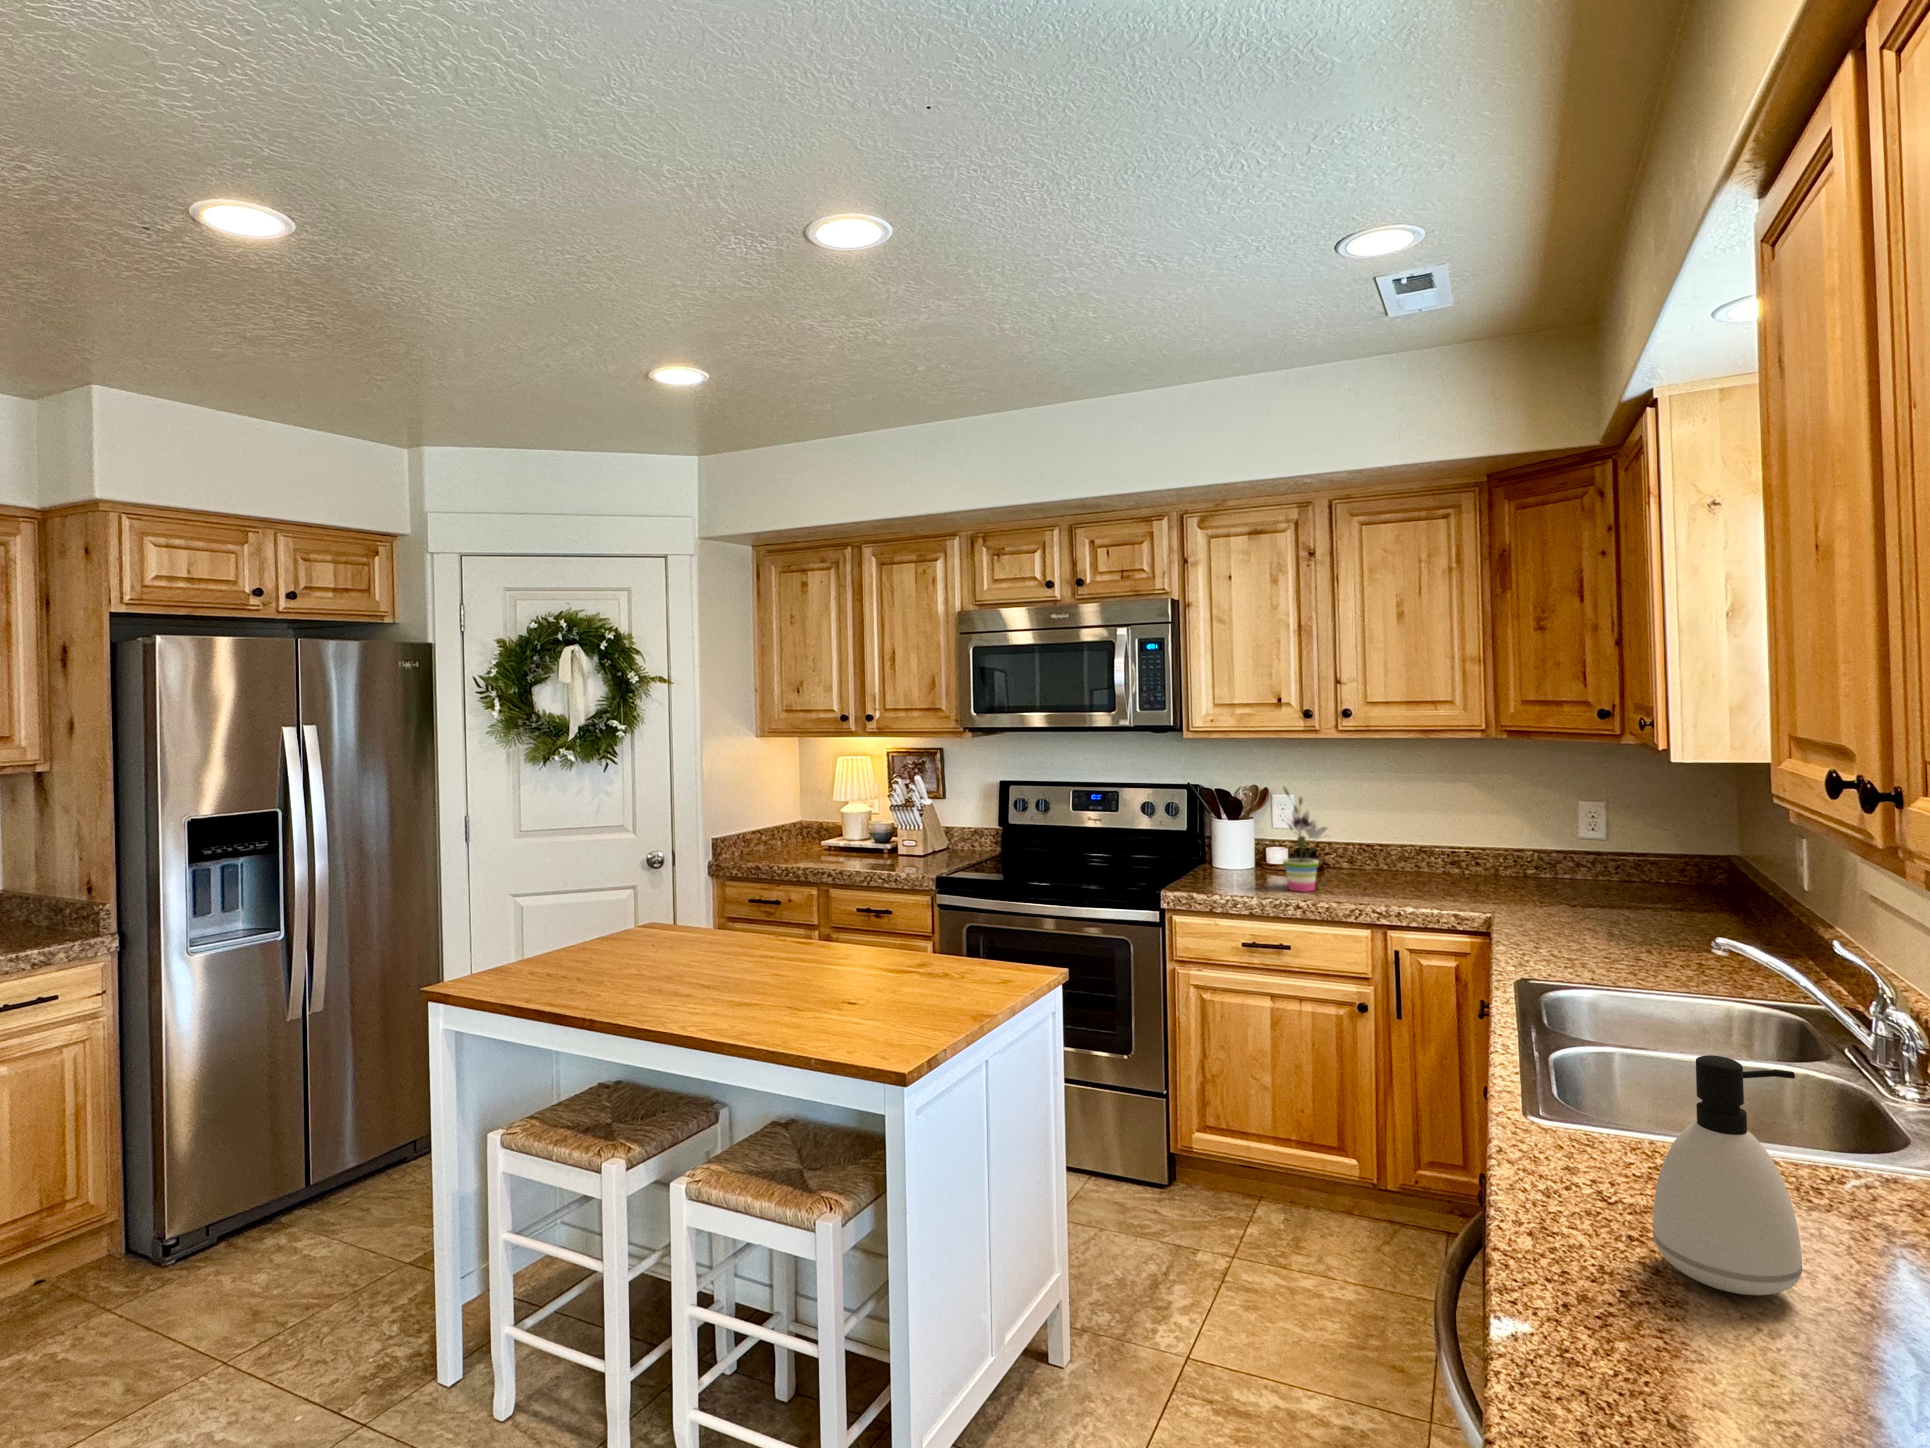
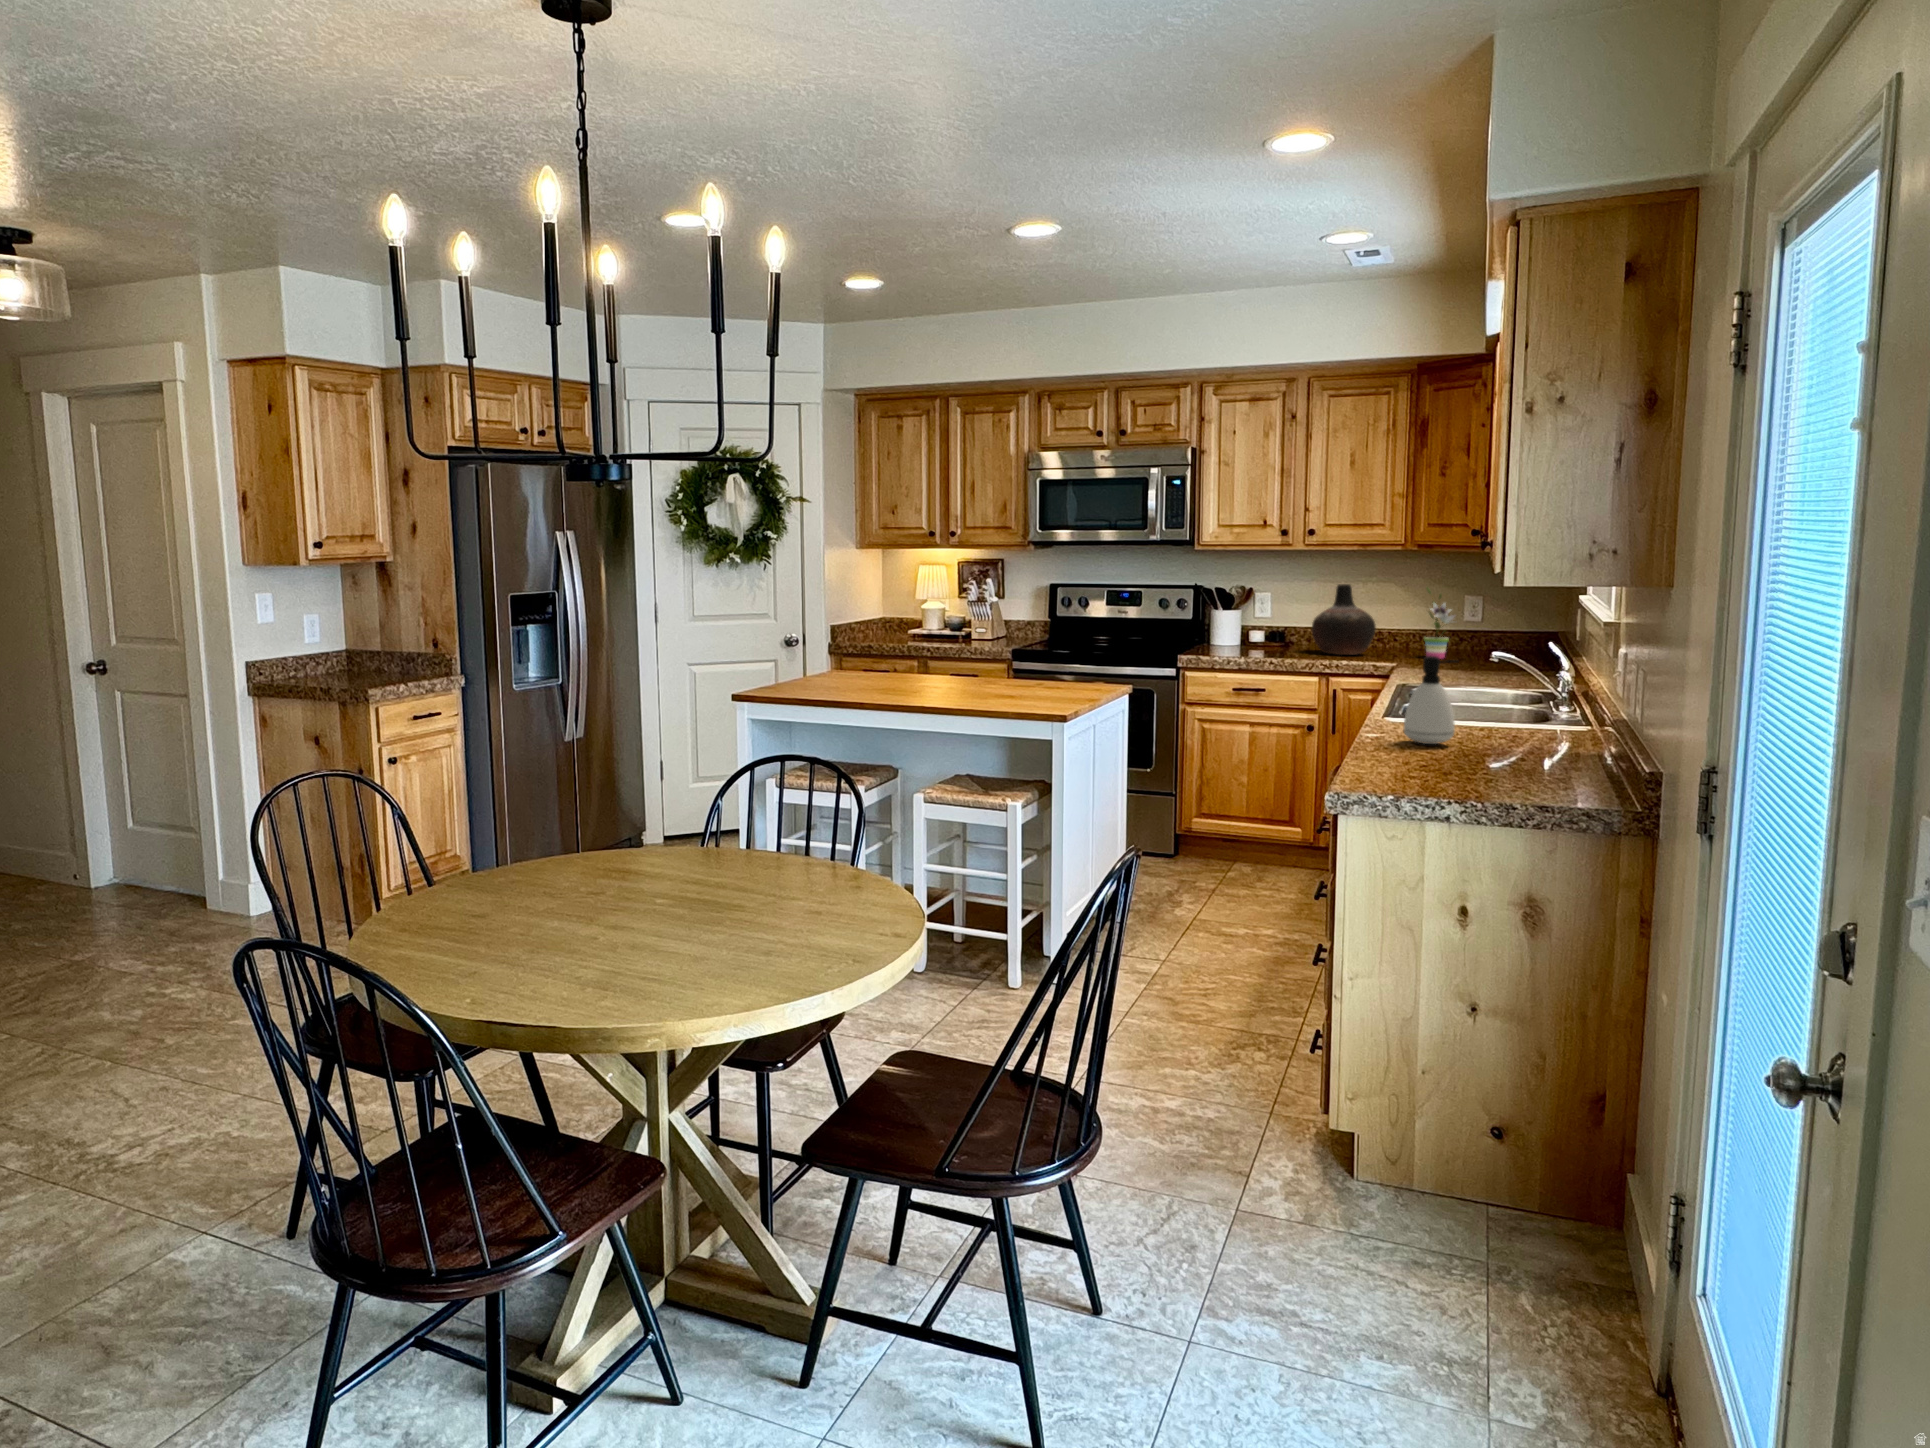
vase: none [1353,784,1447,886] -> present [1312,584,1376,655]
potted plant: present [1283,787,1327,892] -> present [1424,588,1455,659]

